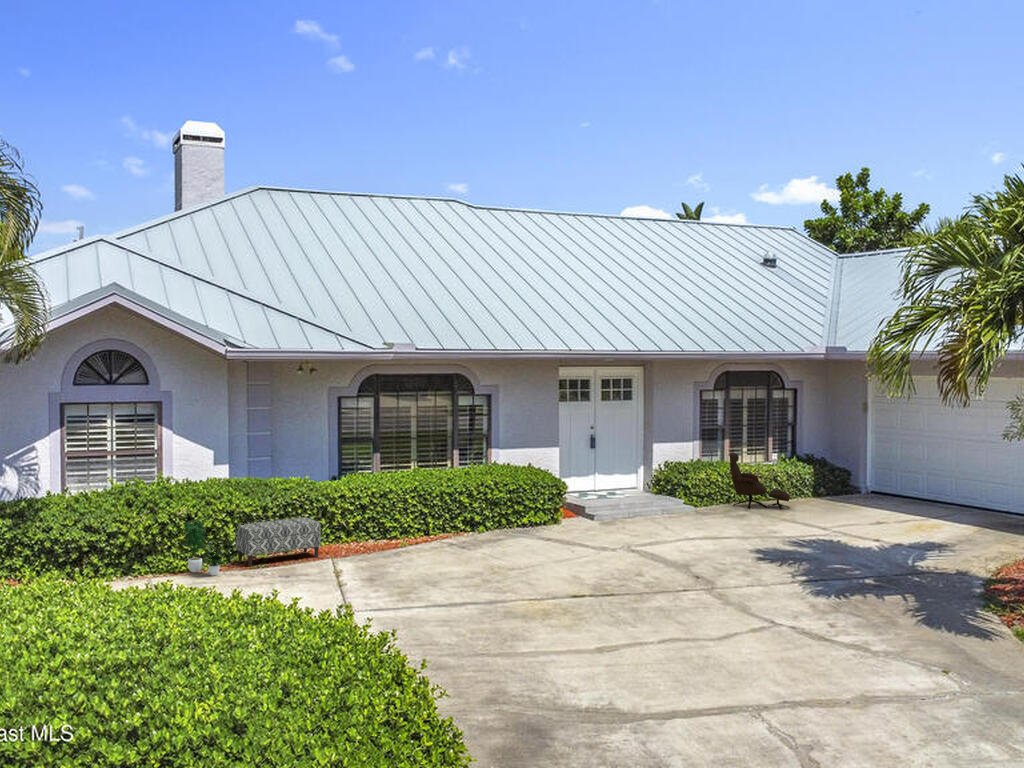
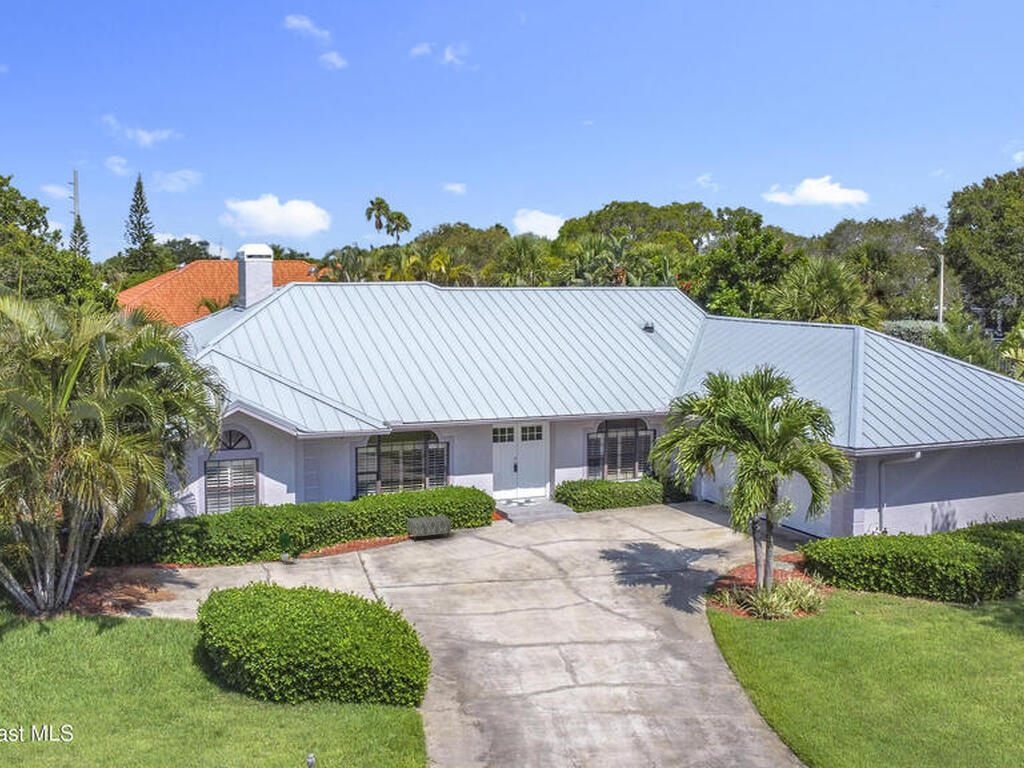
lounge chair: present [730,452,790,510] -> none [603,477,640,516]
bench: present [236,517,321,567] -> present [407,515,451,542]

